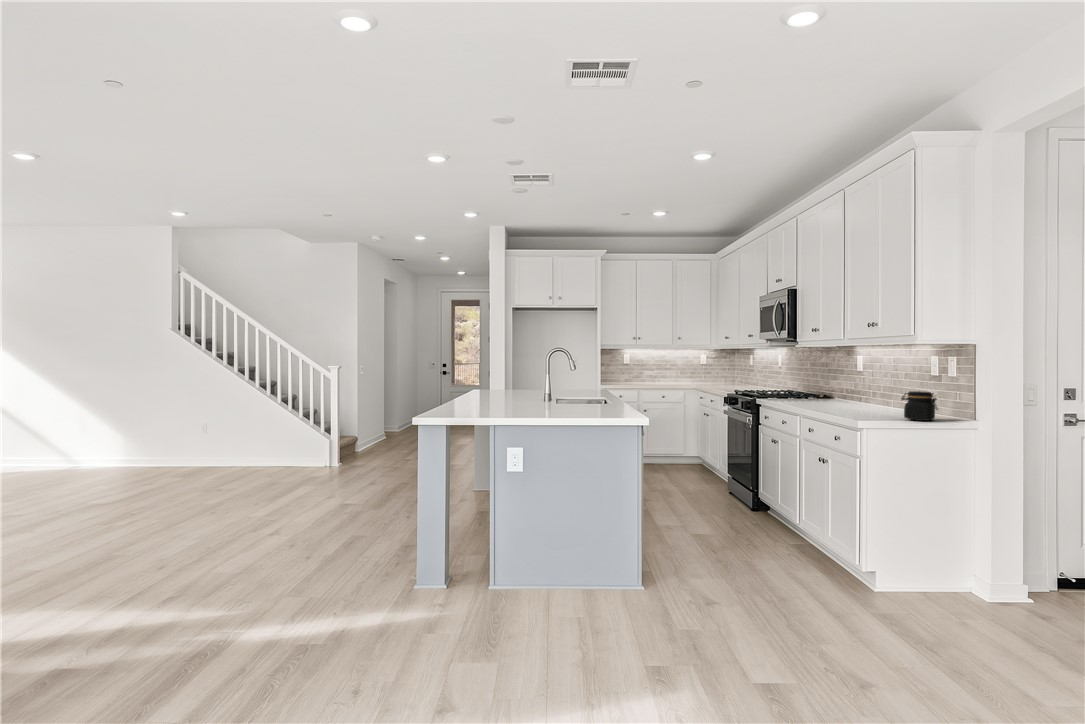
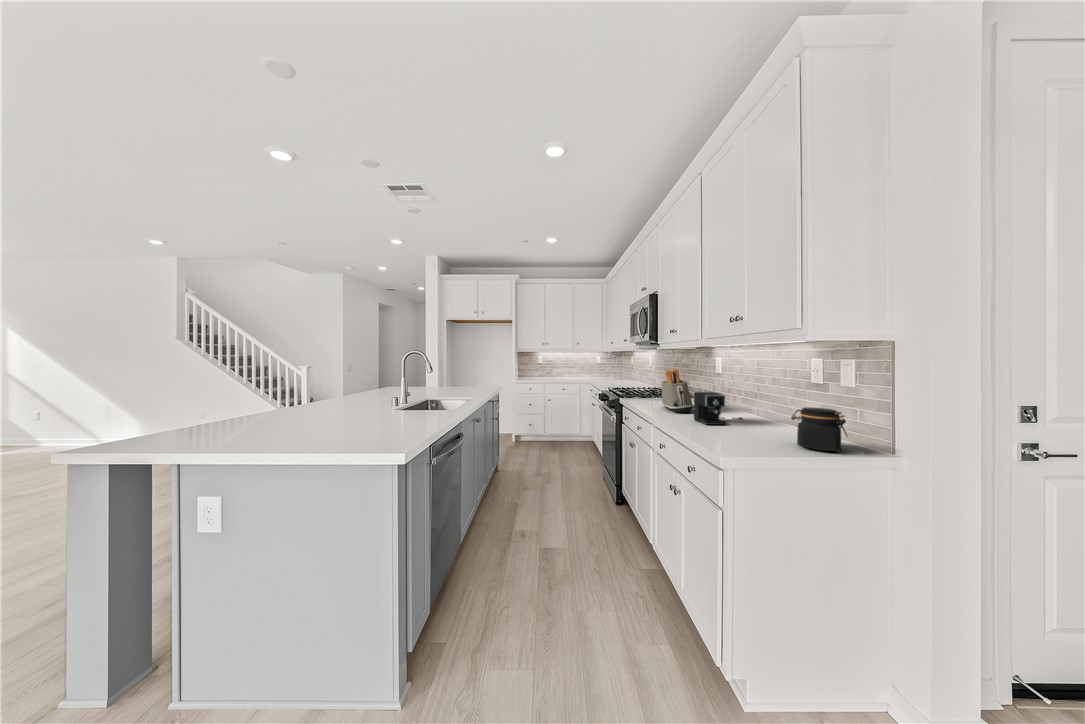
toaster: none [800,366,831,407] -> present [662,369,693,413]
coffee maker: none [831,385,875,412] -> present [694,392,742,425]

